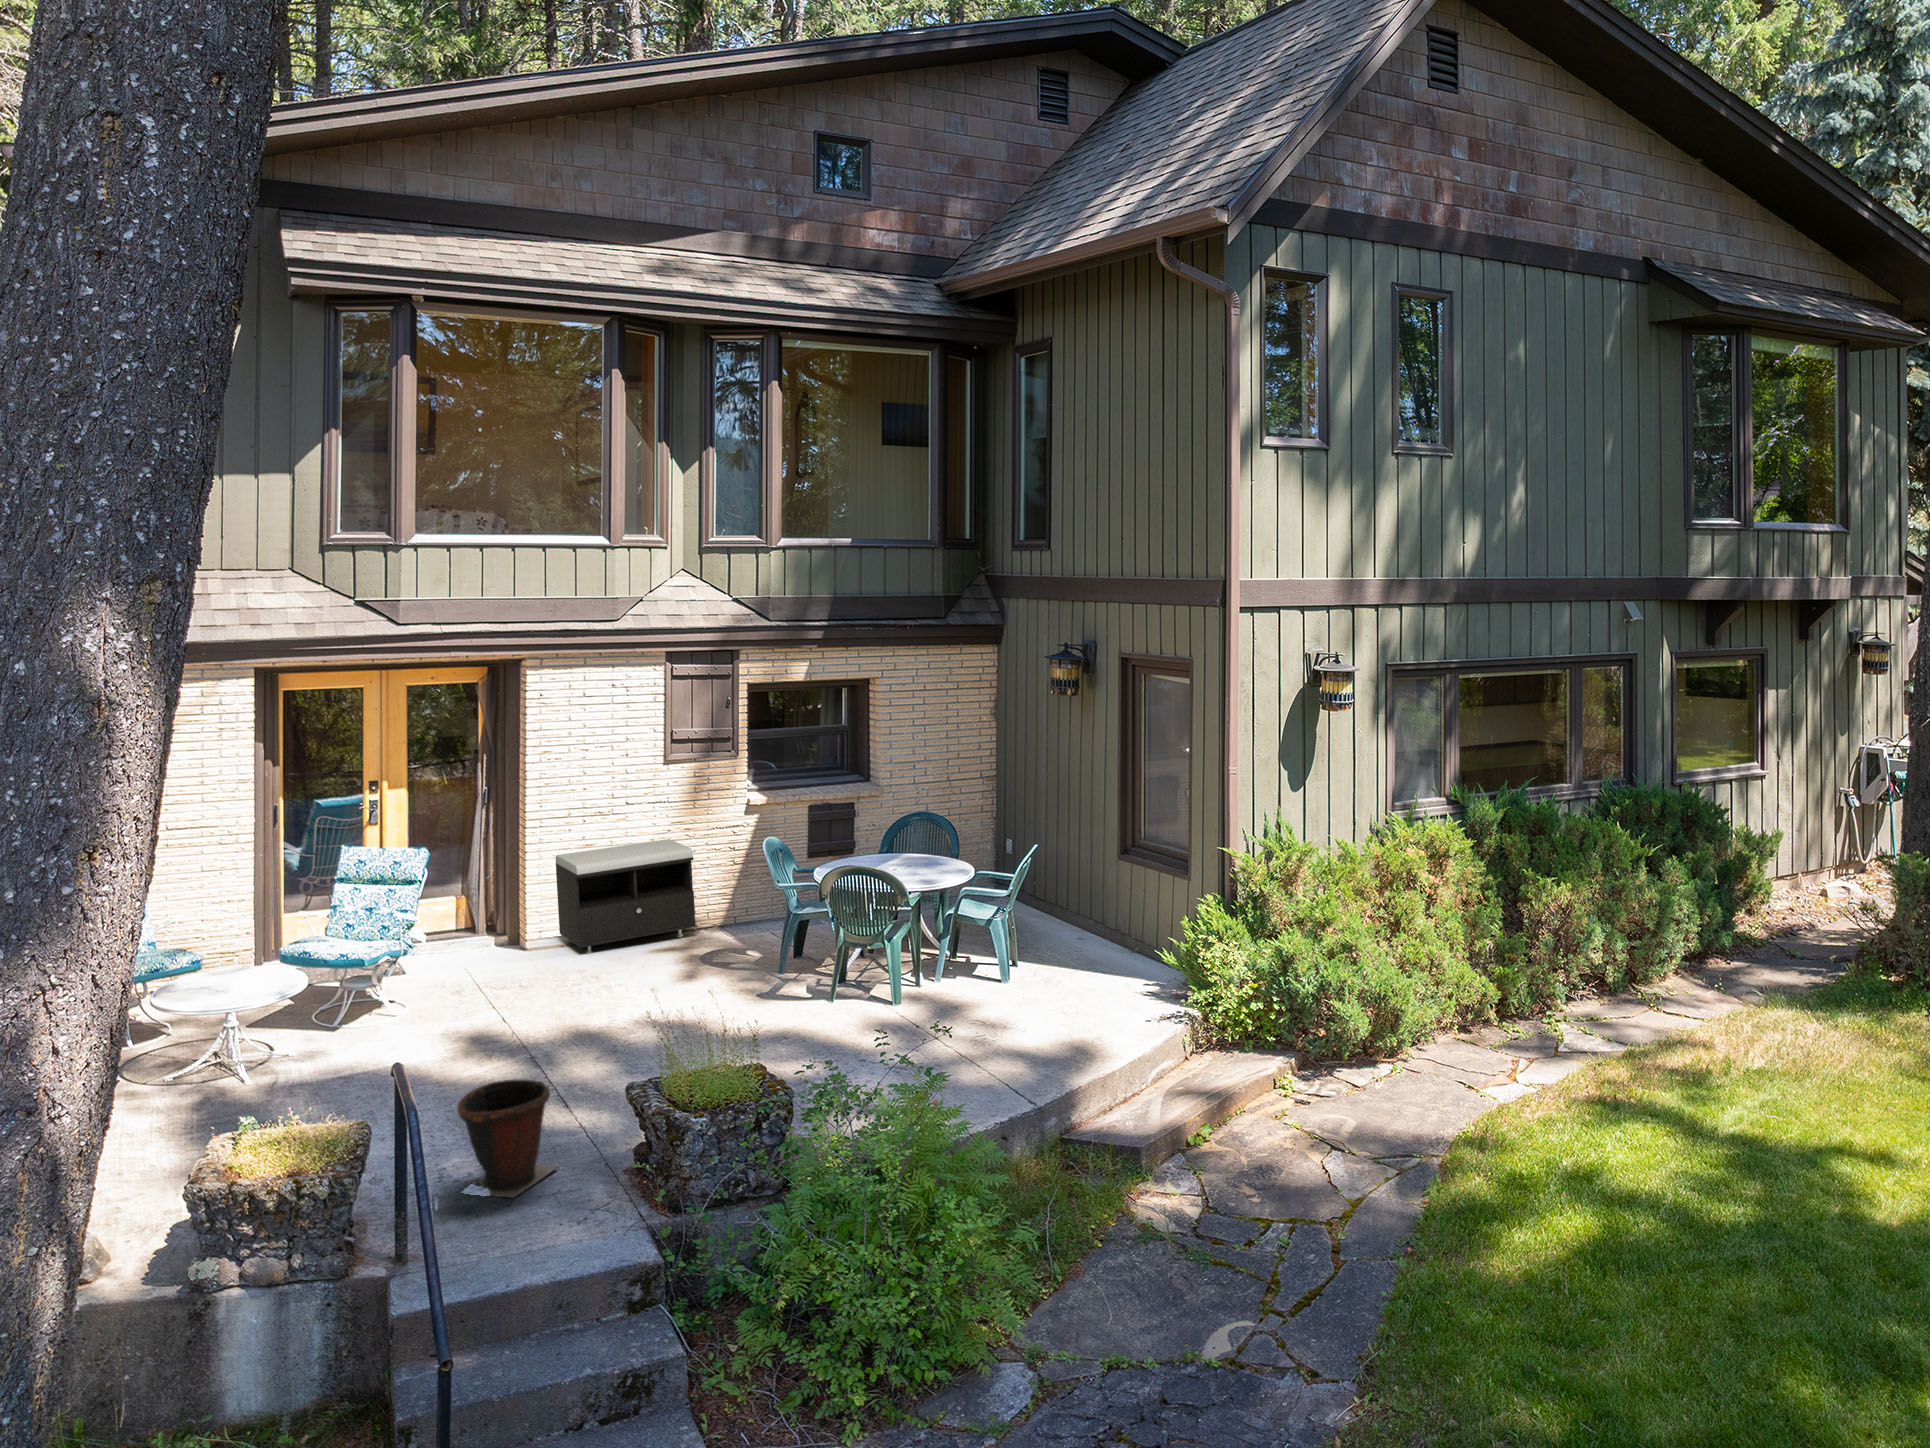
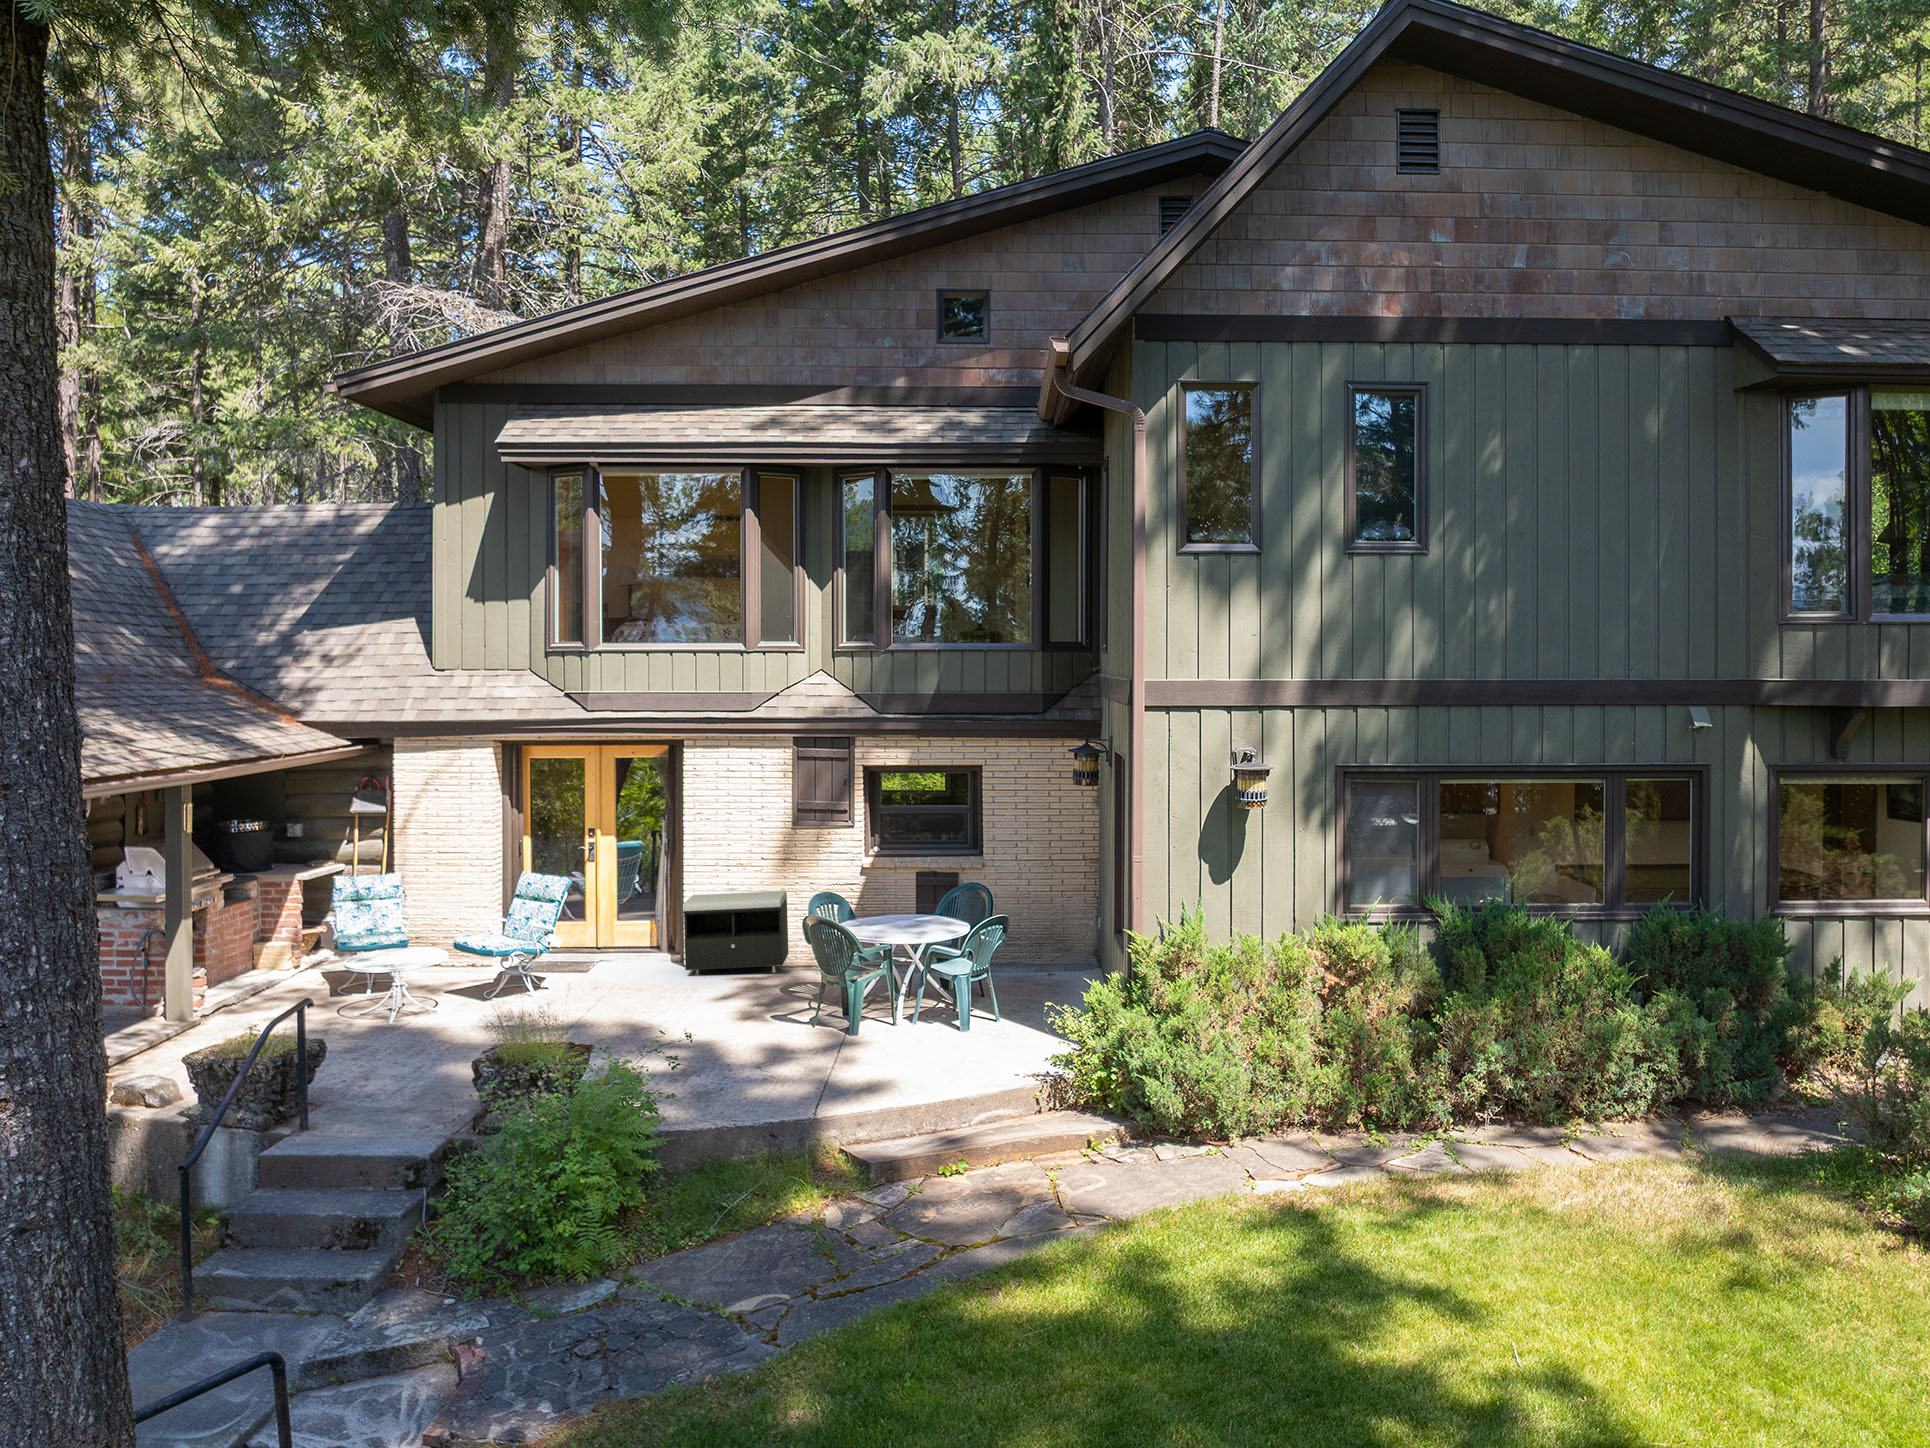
bucket: present [457,1080,556,1198] -> none [301,1041,378,1128]

